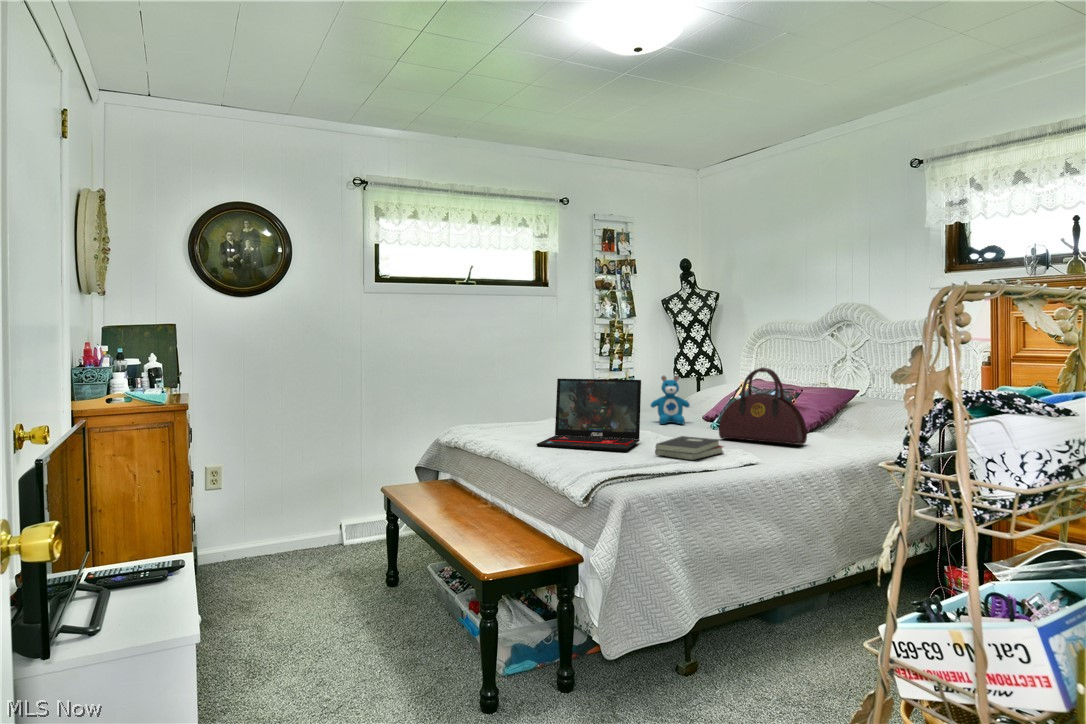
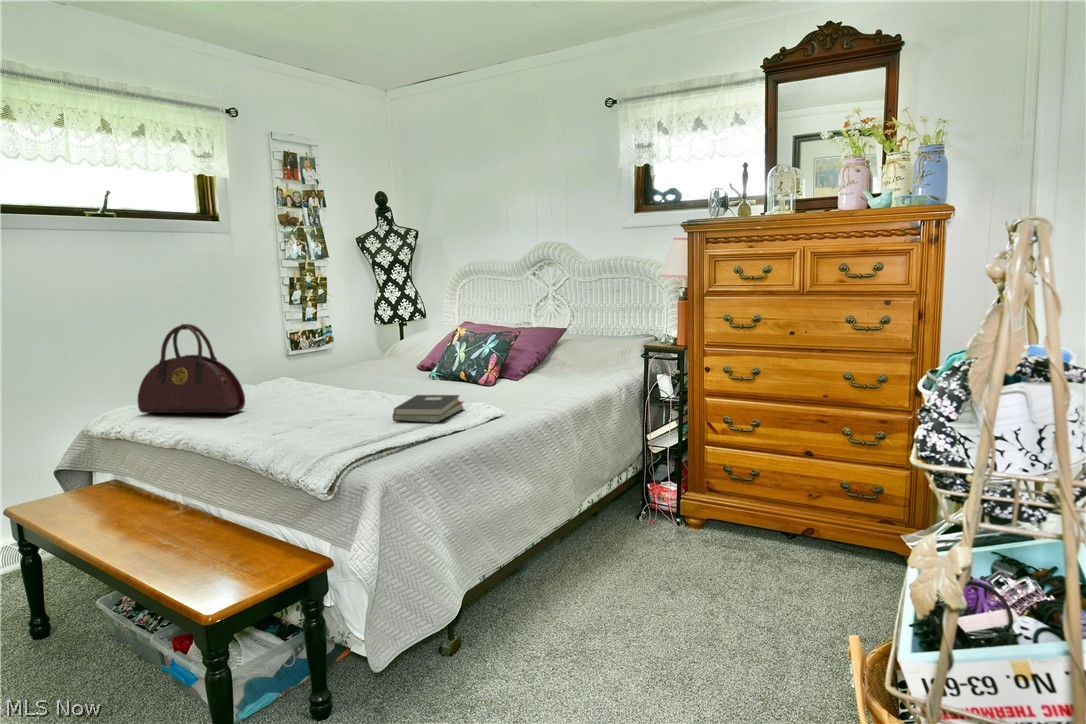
handbag: present [719,367,807,445] -> present [138,324,245,414]
teddy bear: present [651,376,690,424] -> none [363,324,406,379]
laptop: present [537,379,641,451] -> none [241,335,367,426]

